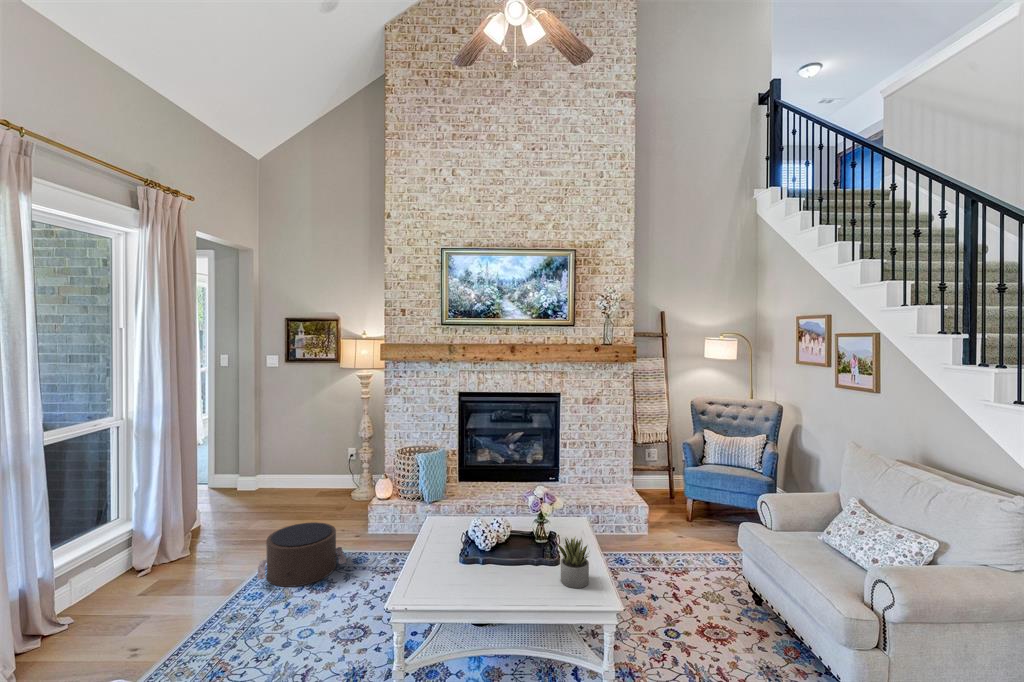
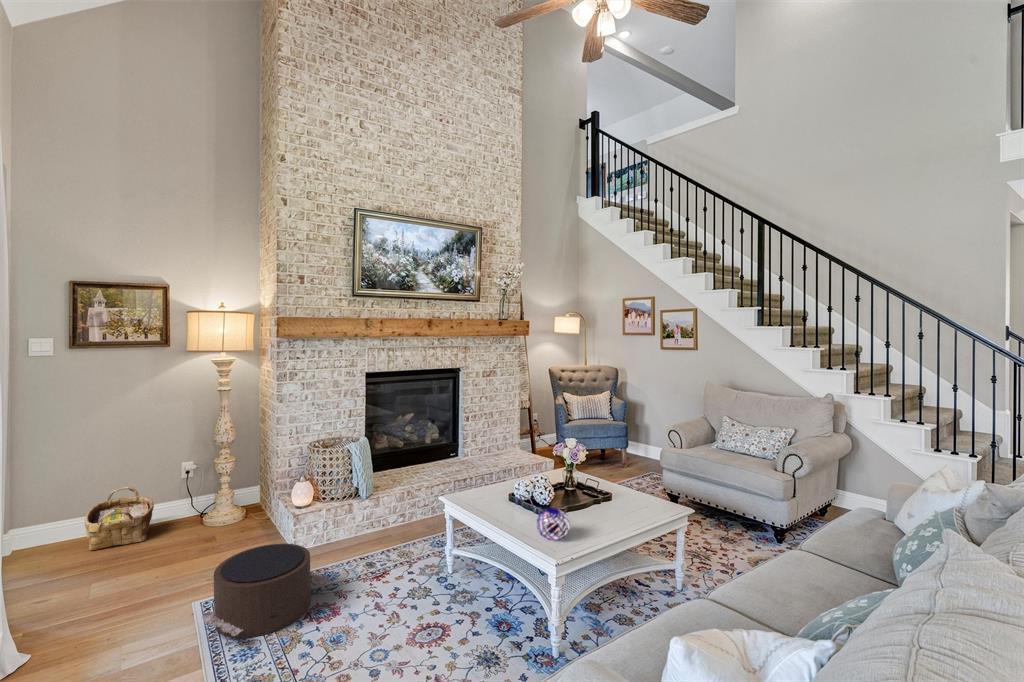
woven basket: none [275,462,319,502] -> present [85,487,154,550]
succulent plant: present [558,537,589,588] -> none [630,472,656,515]
decorative orb: none [430,547,463,580] -> present [537,508,570,540]

